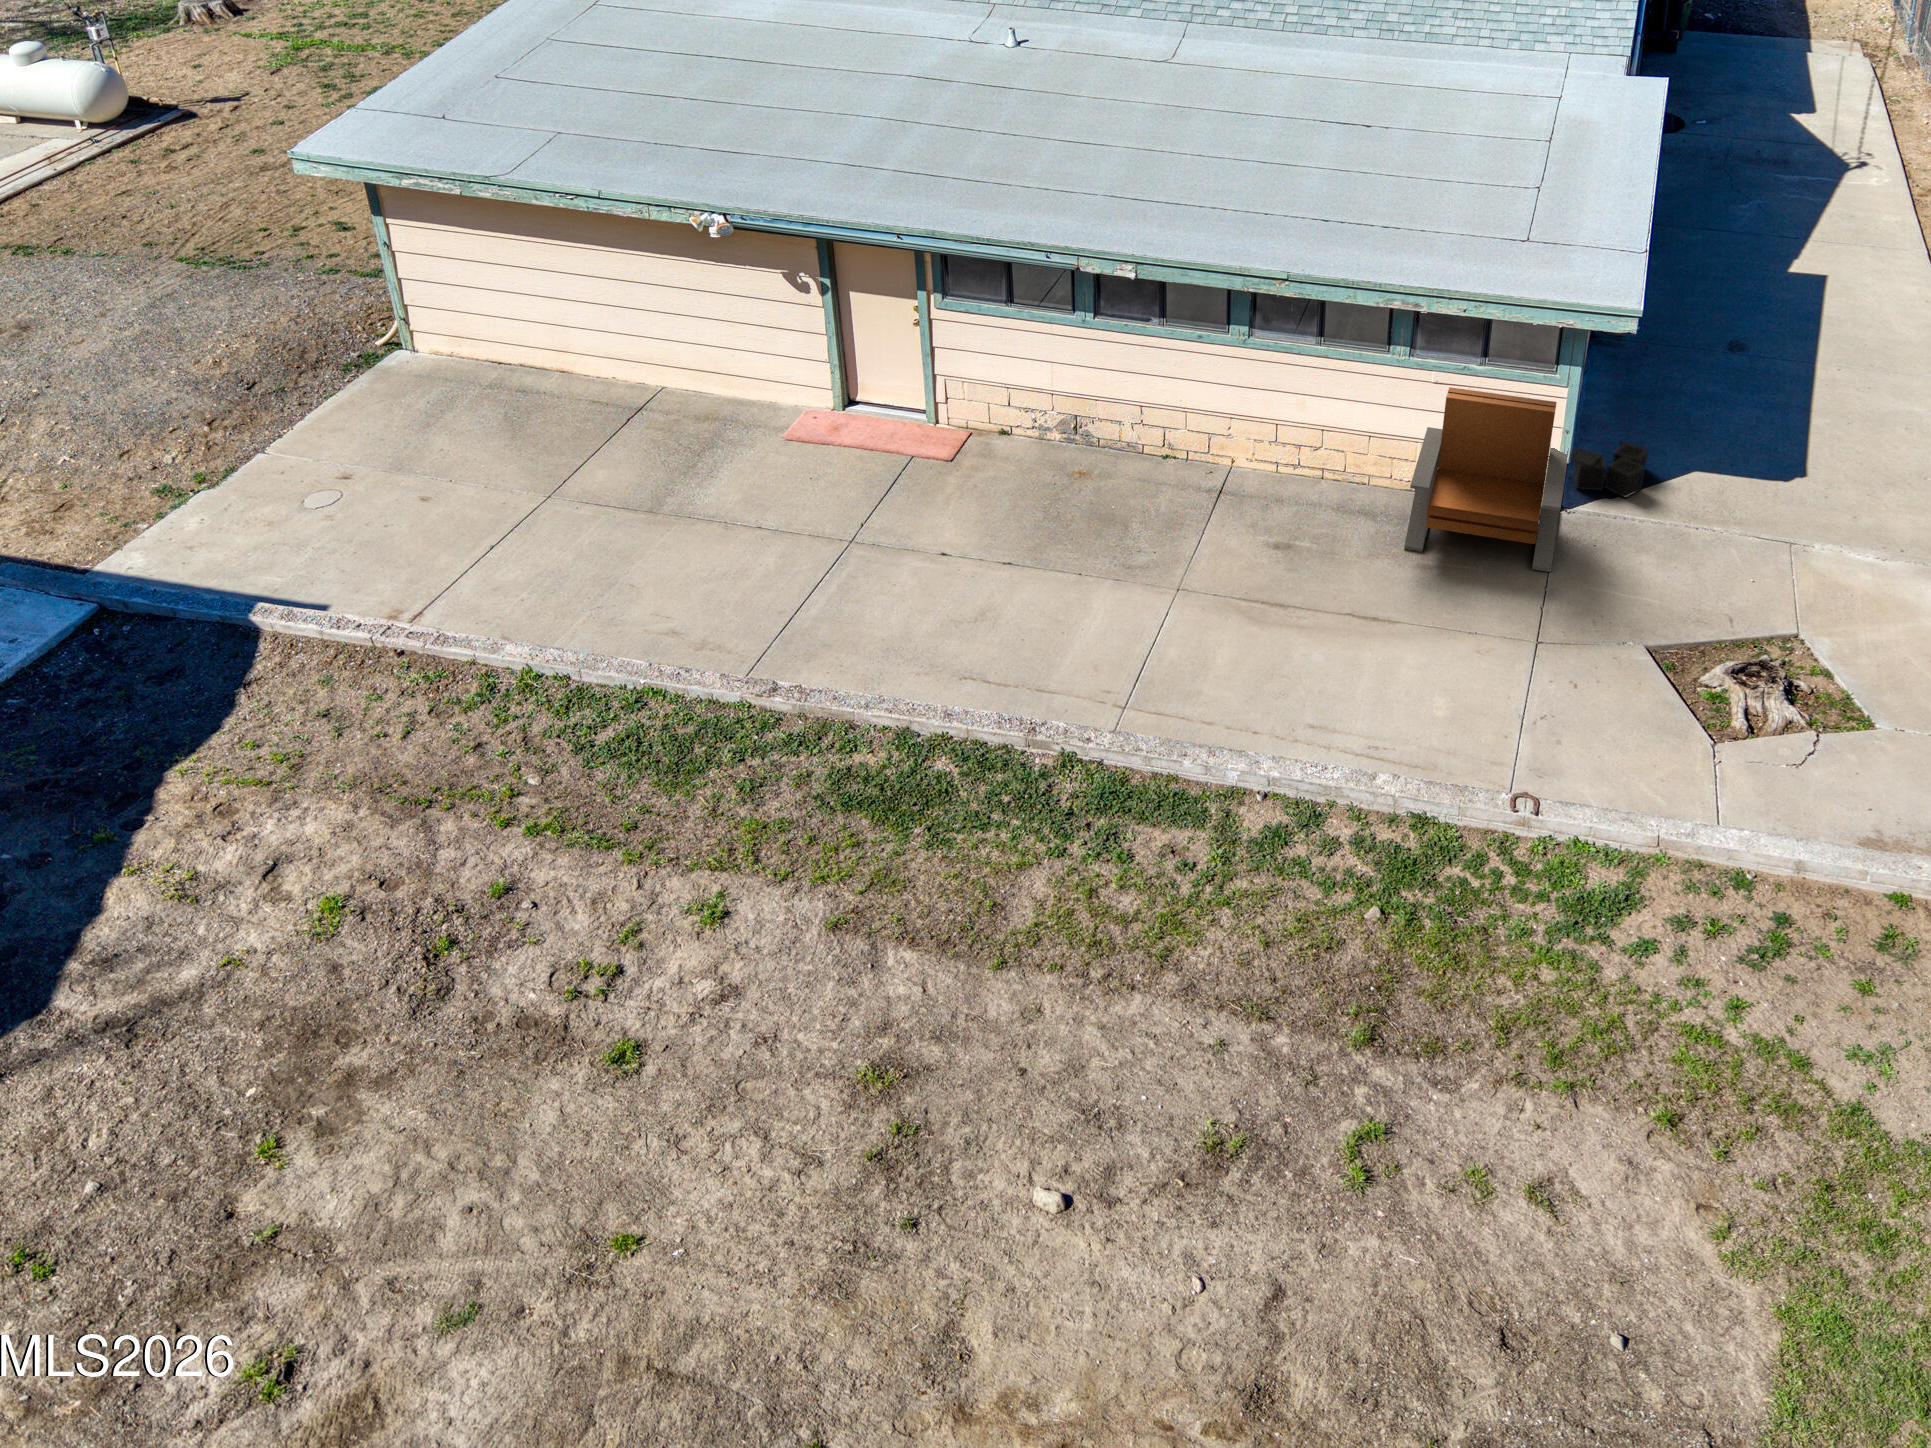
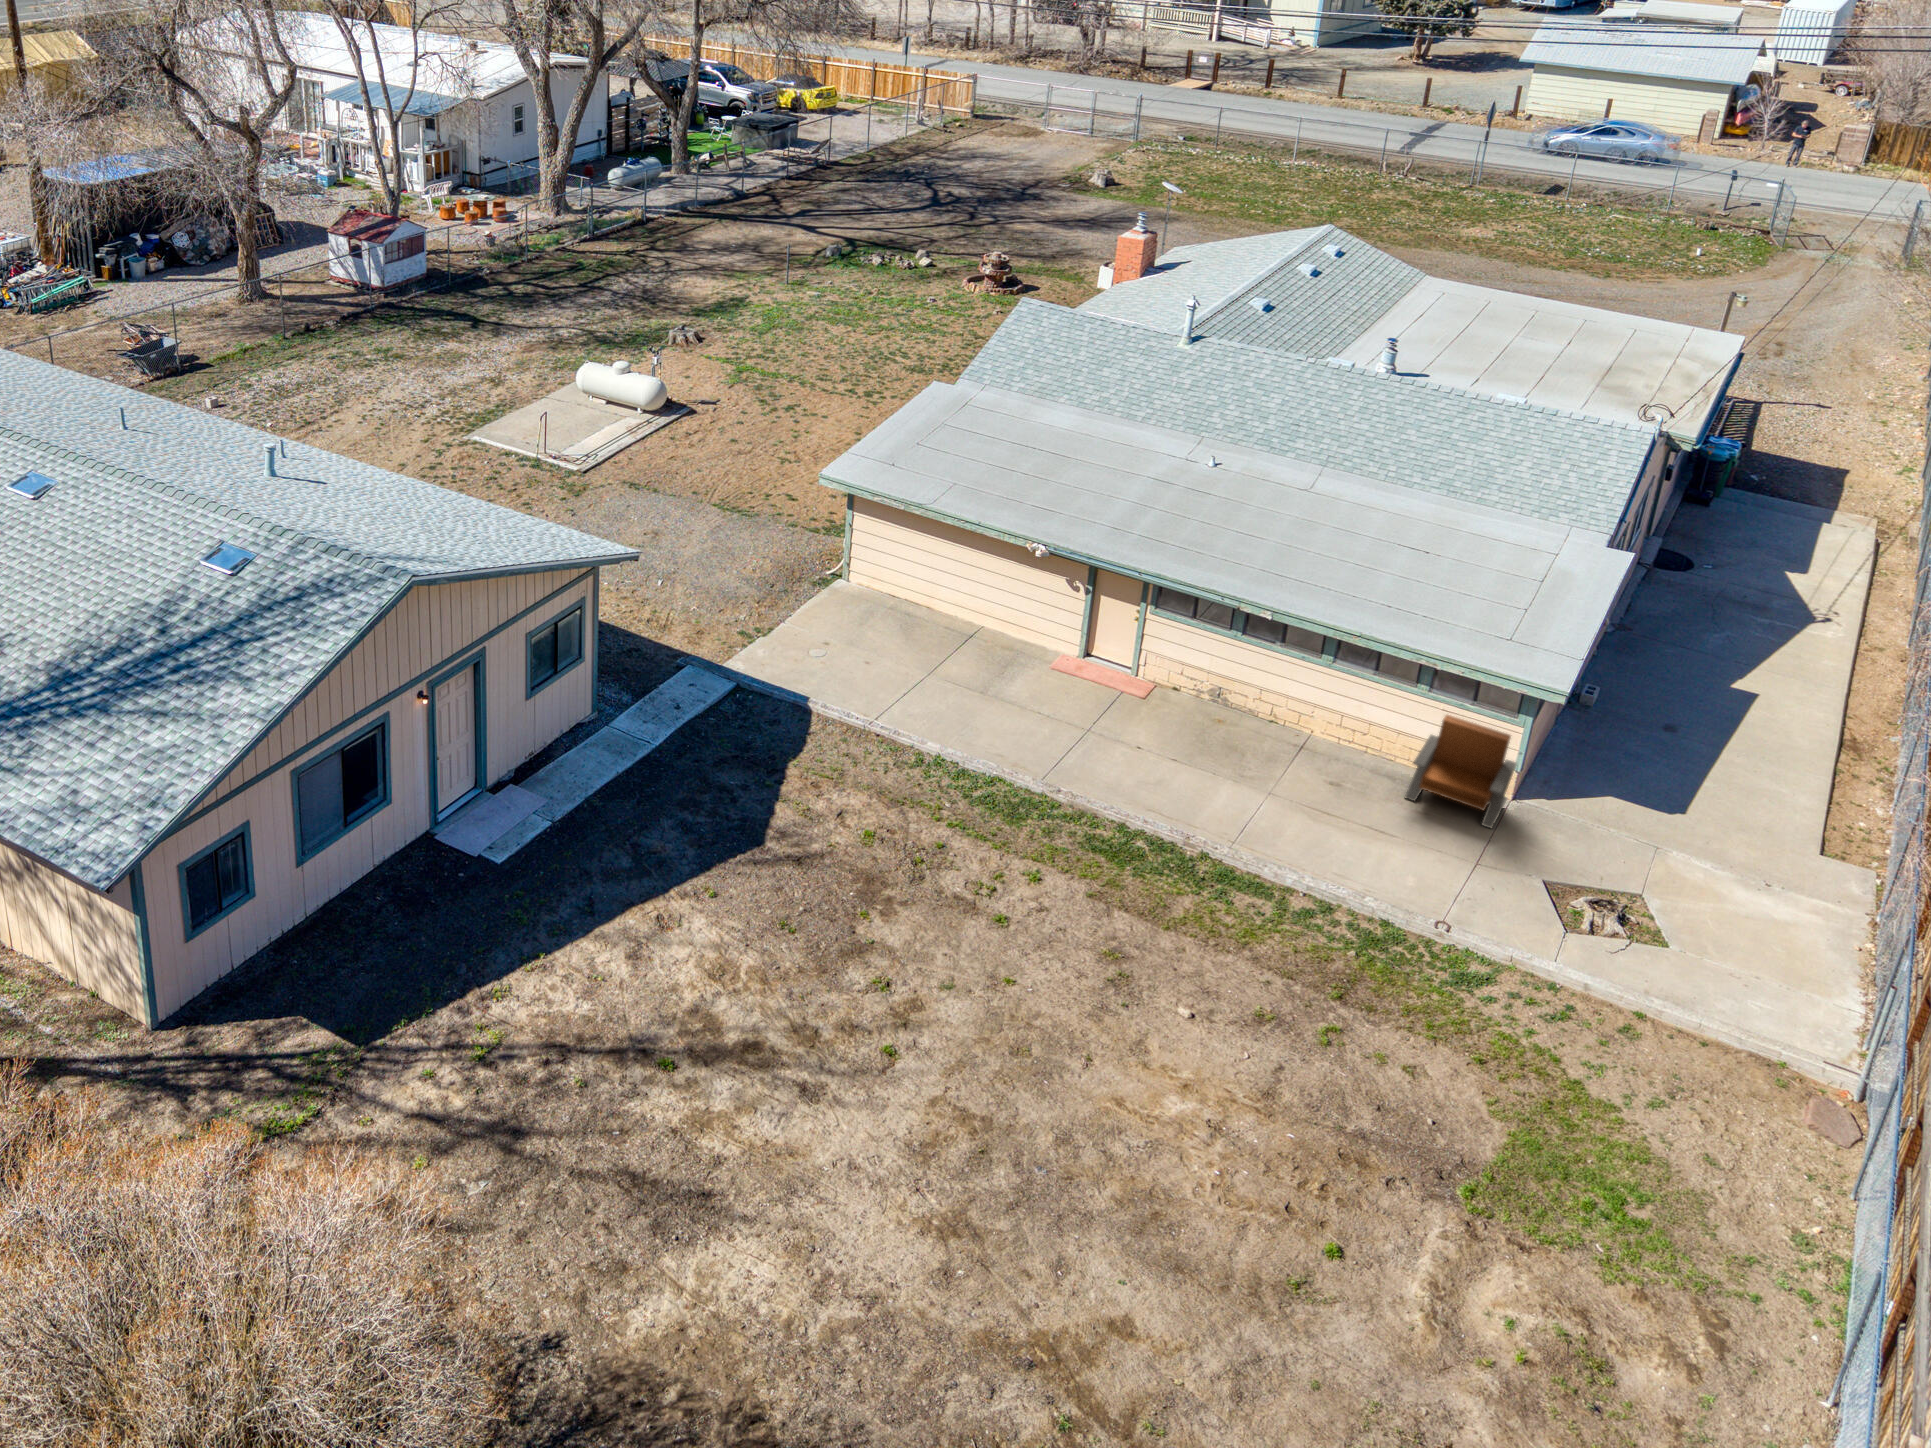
storage bin: present [1570,441,1648,498] -> none [1519,766,1575,801]

